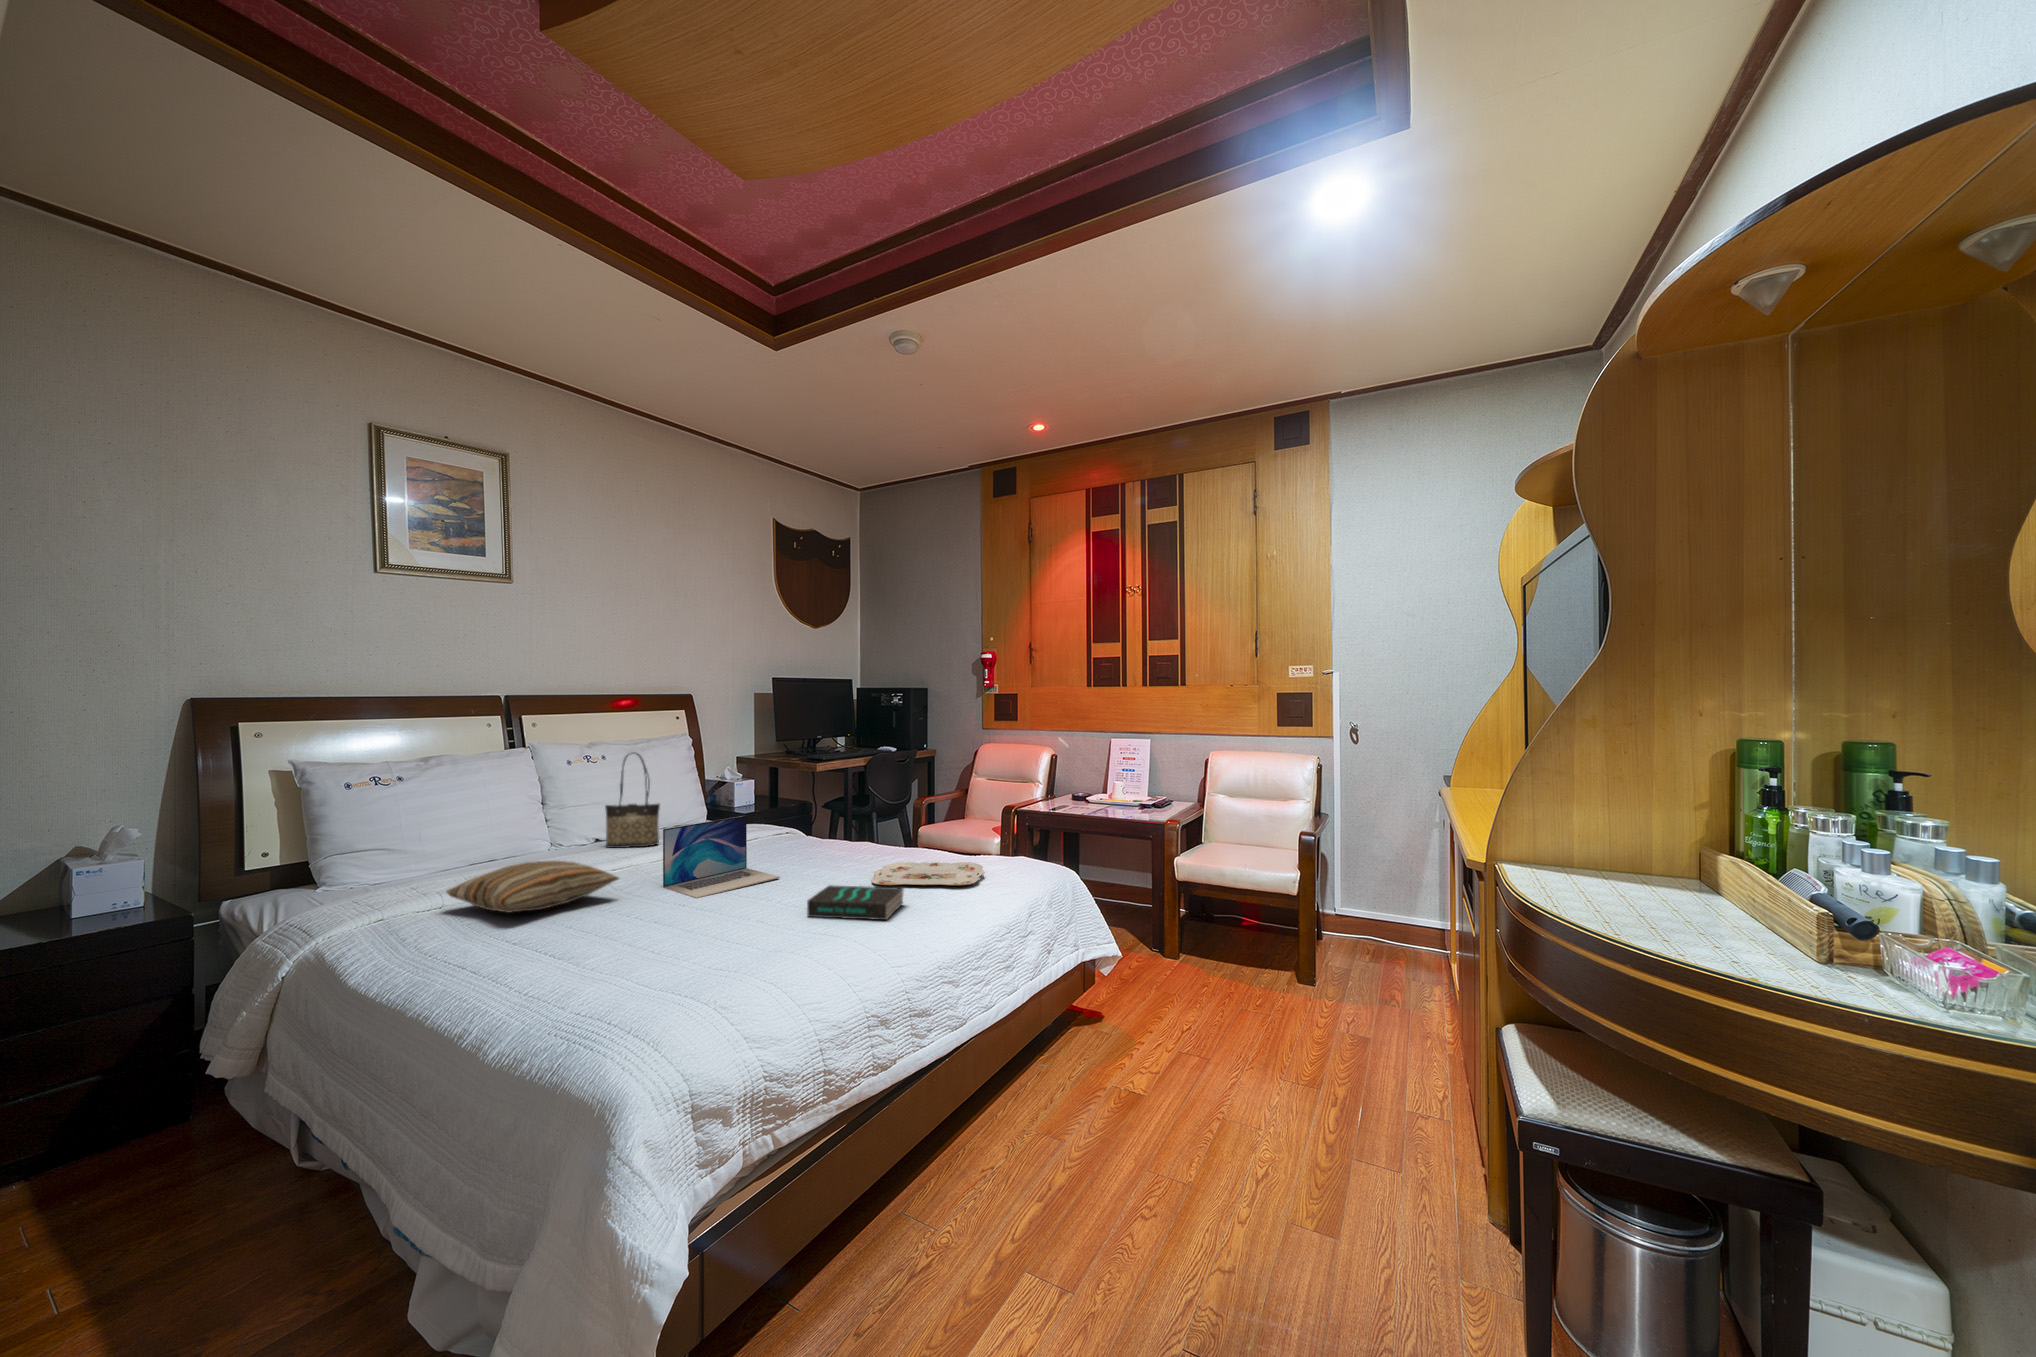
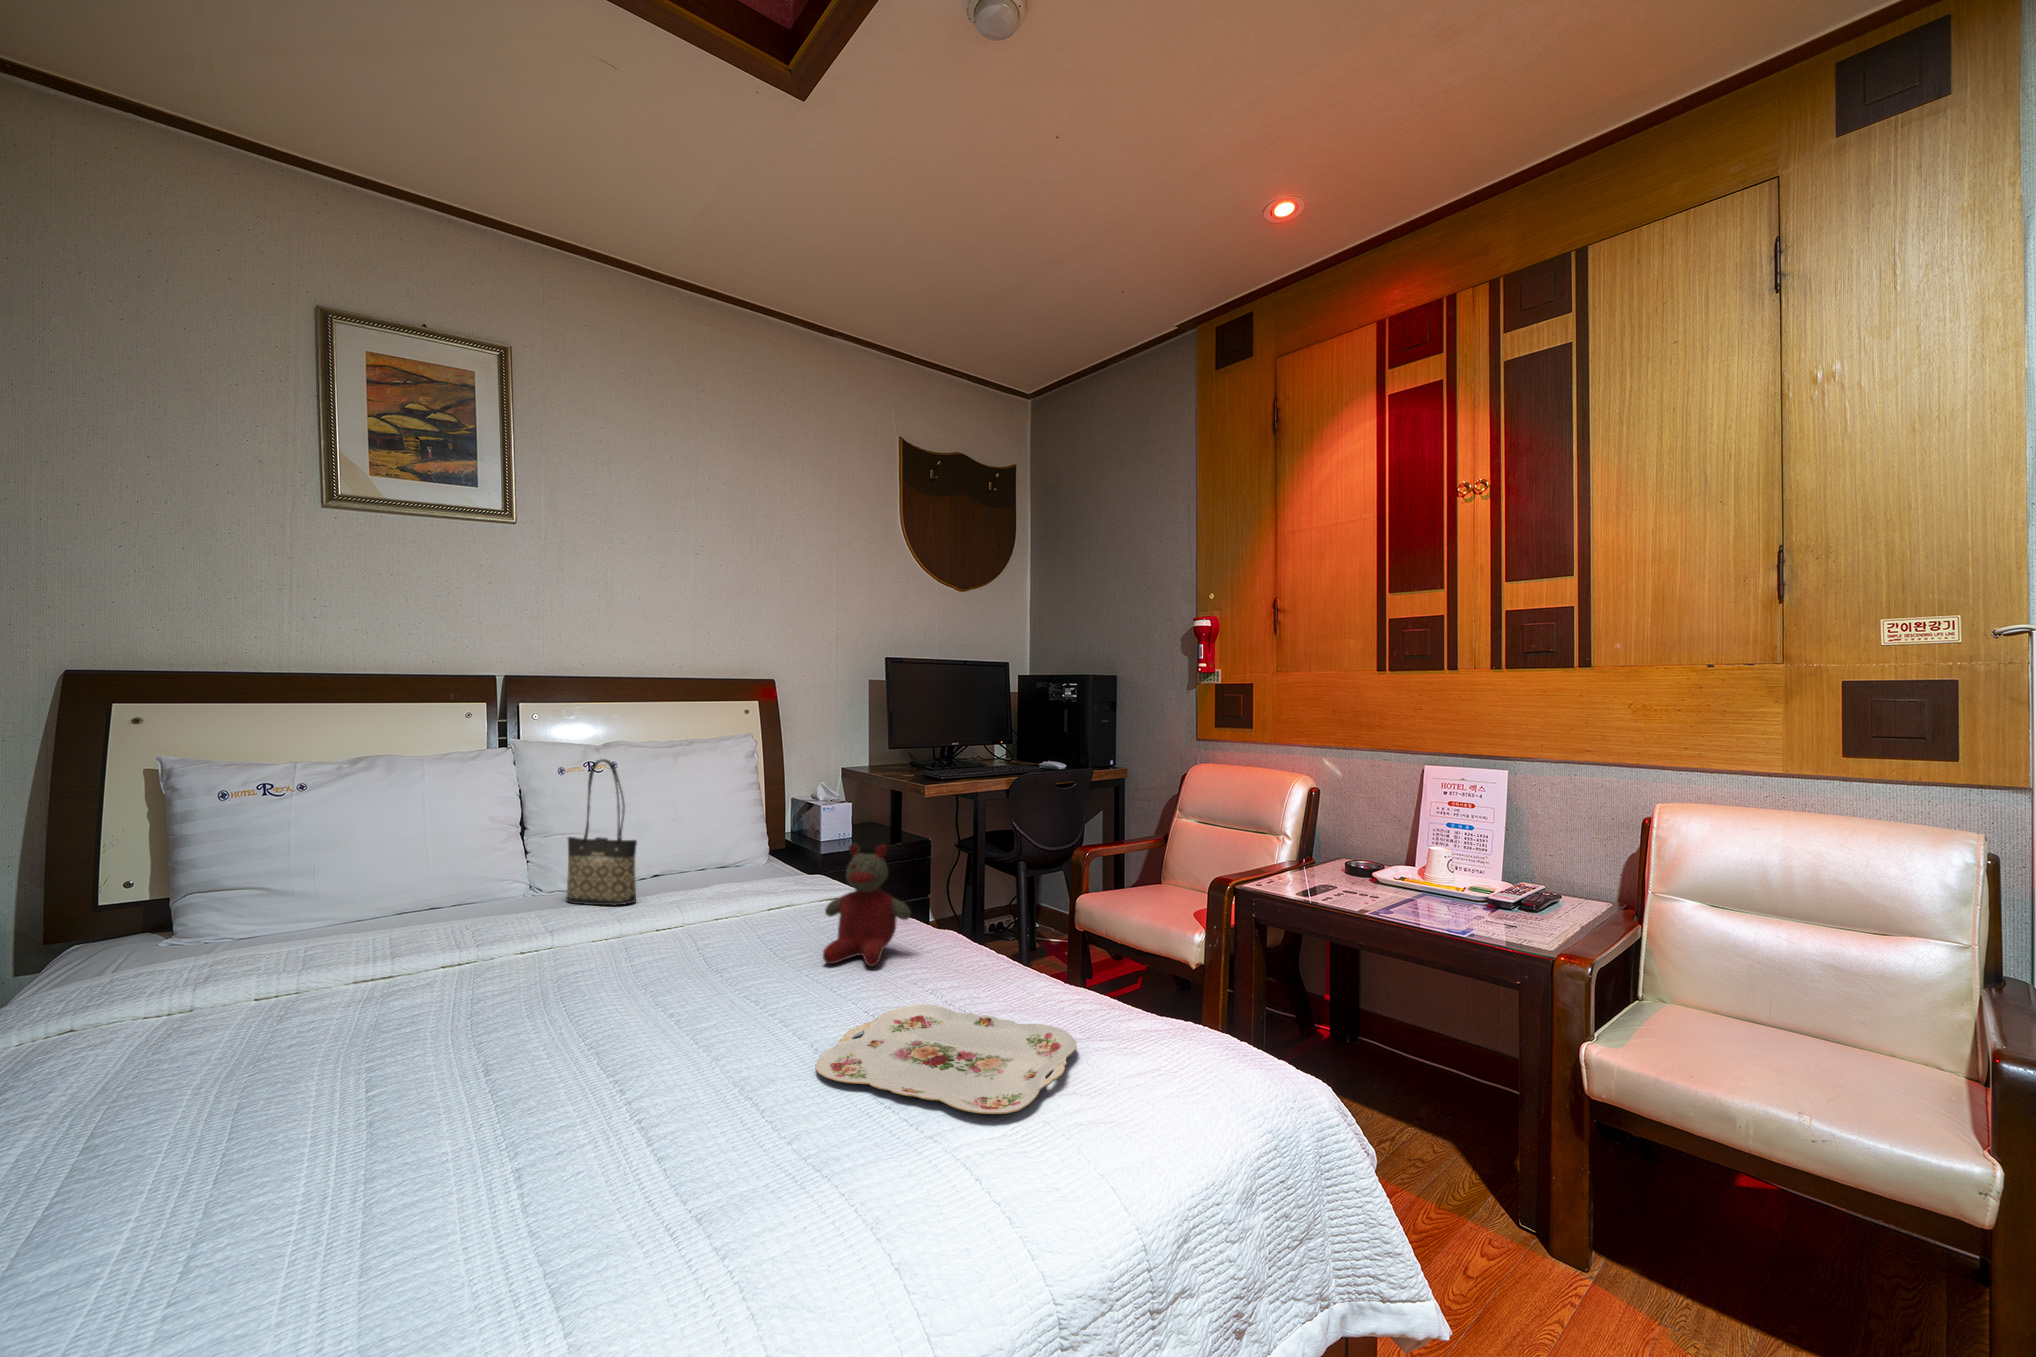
stuffed bear: none [816,791,867,856] -> present [823,844,911,967]
laptop: present [663,816,780,898] -> none [475,884,681,1058]
pillow: present [447,861,619,912] -> none [77,946,371,1060]
book: present [807,885,904,920] -> none [556,1083,805,1246]

